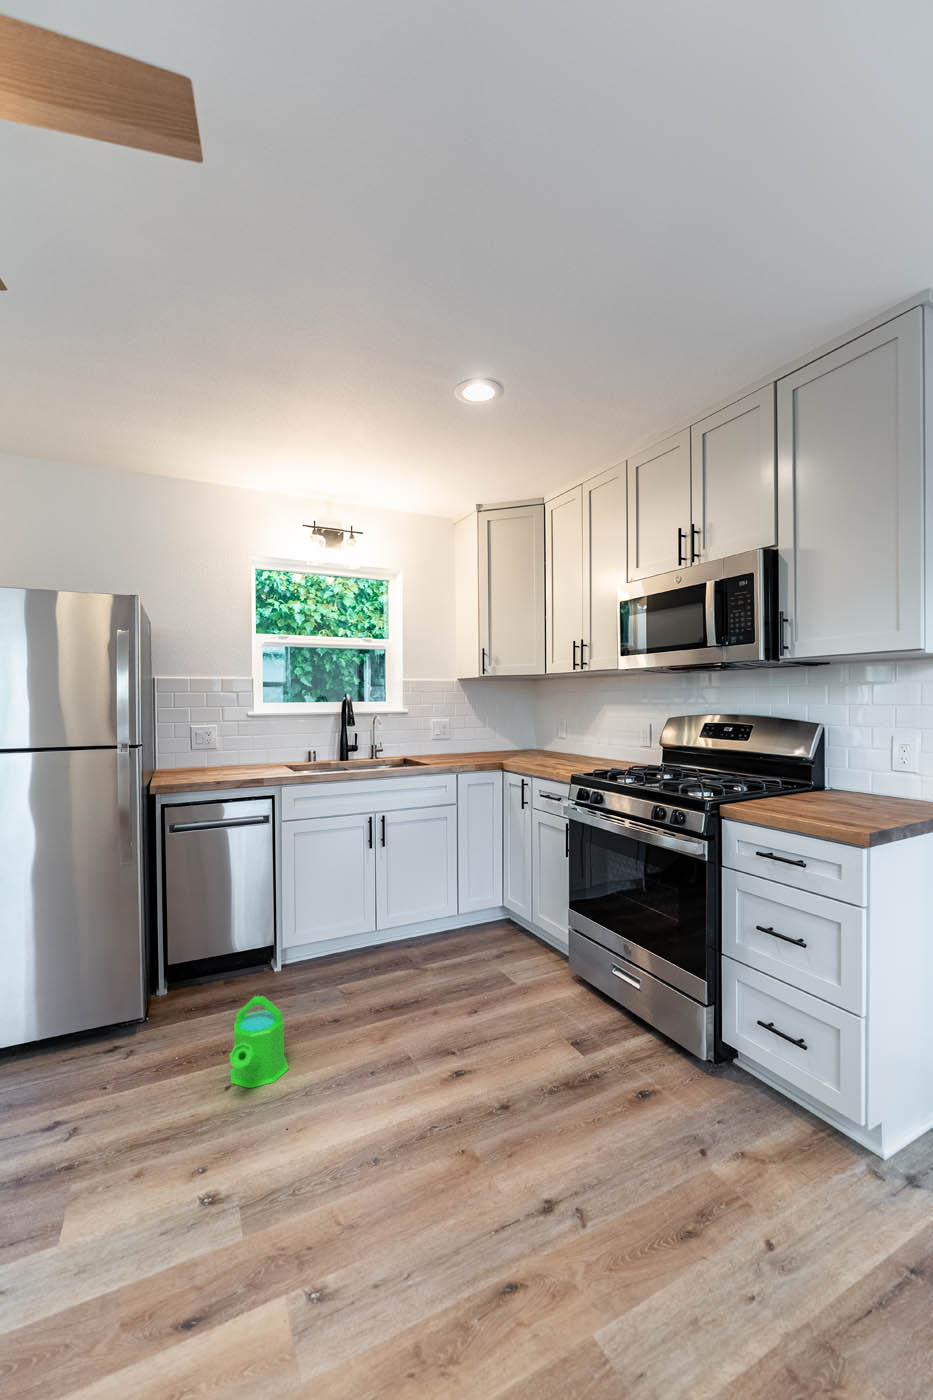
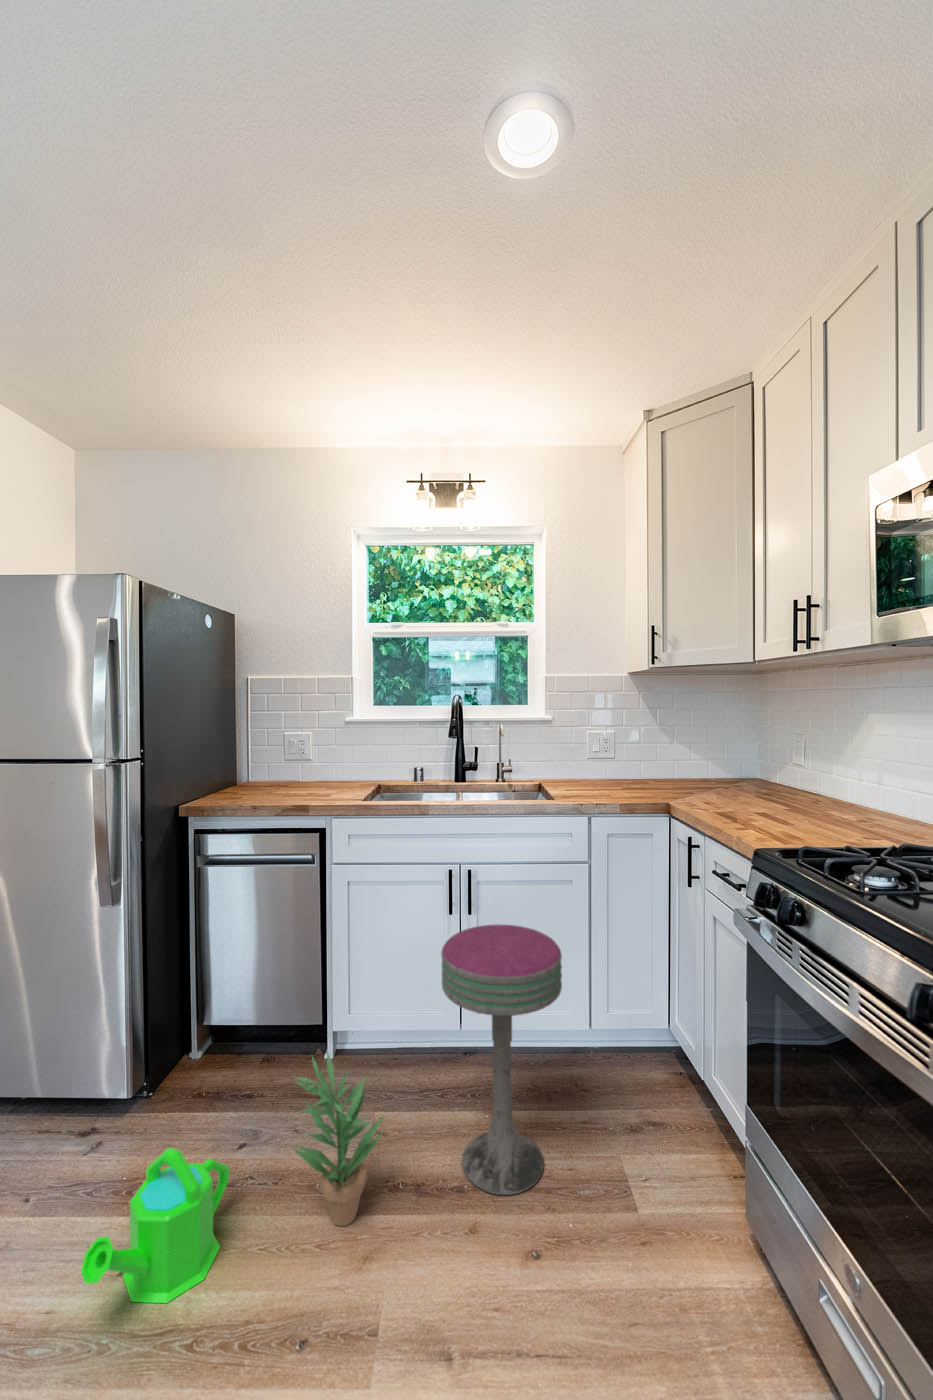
bar stool: none [394,843,469,998] -> present [441,924,562,1195]
potted plant: none [322,926,378,1031] -> present [293,1052,384,1226]

